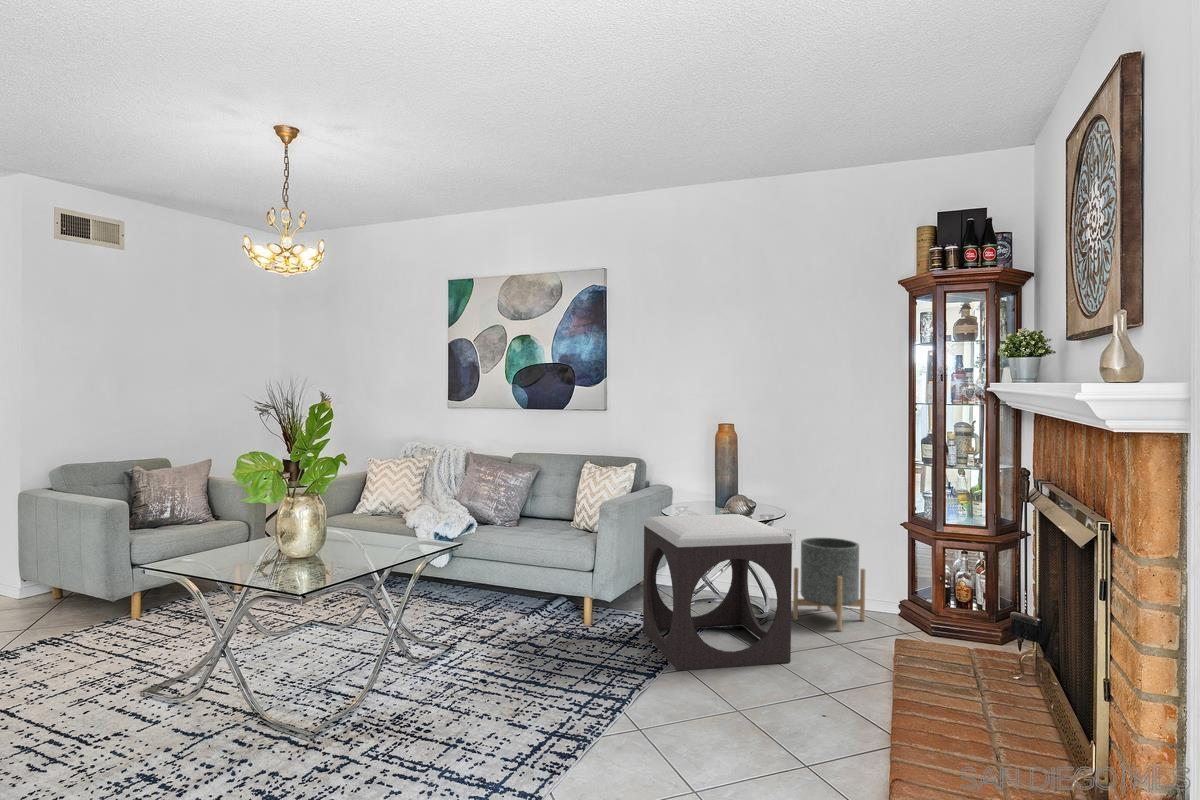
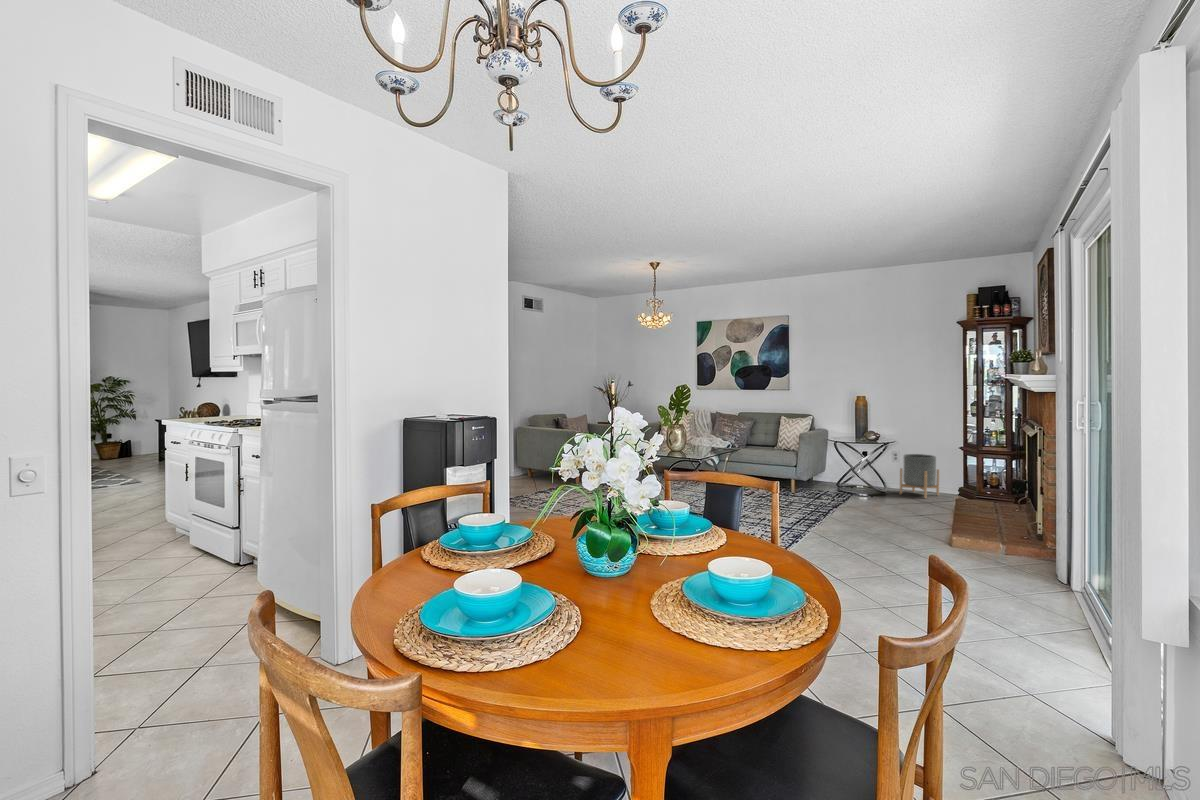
footstool: present [643,514,792,671] -> none [823,440,903,507]

